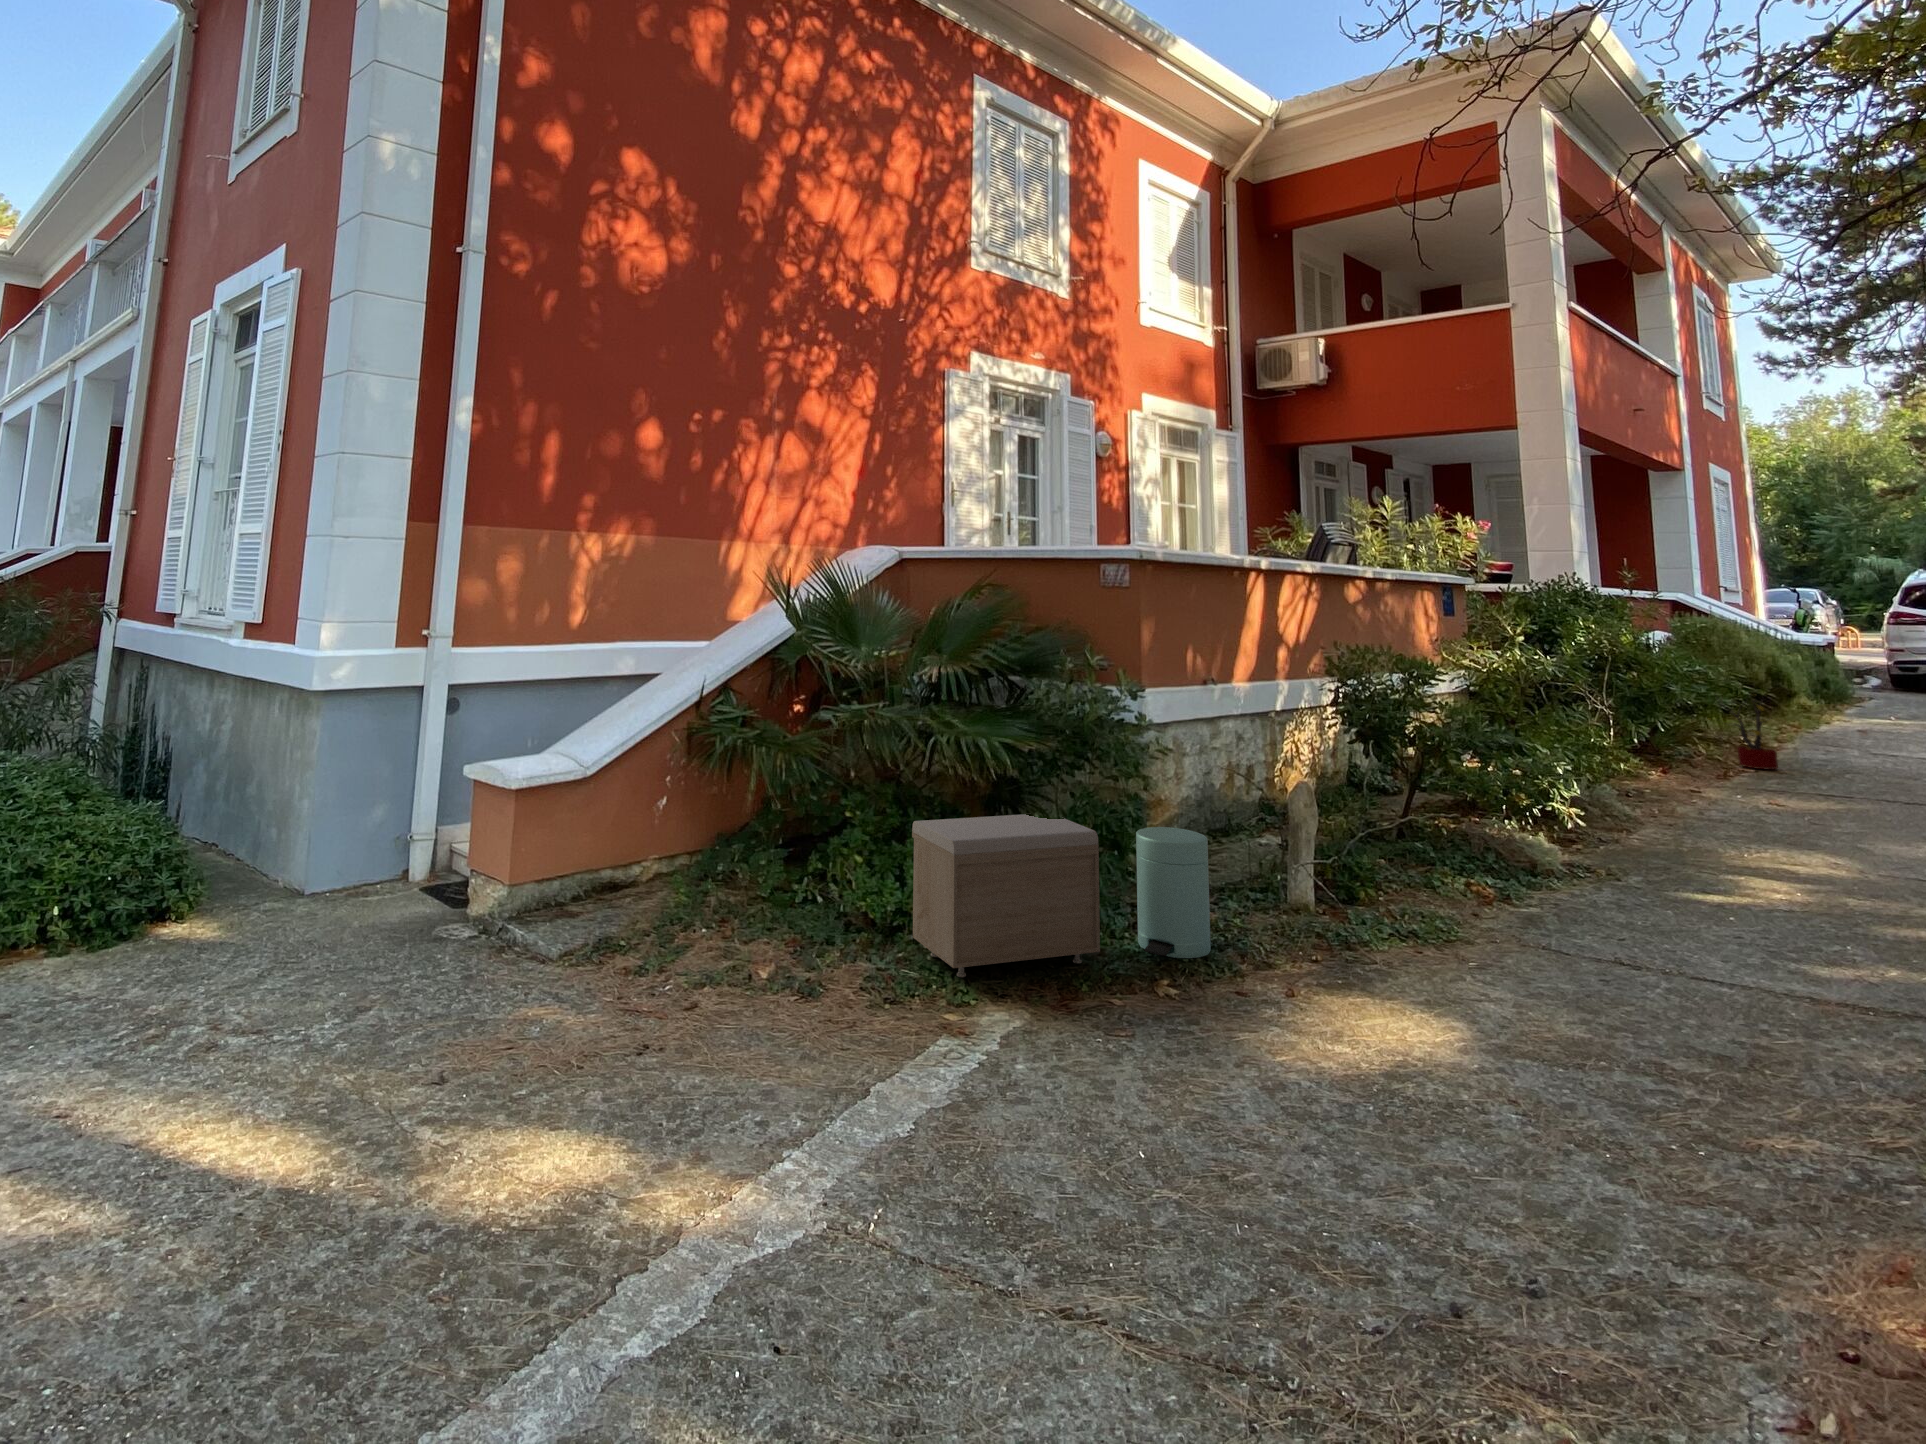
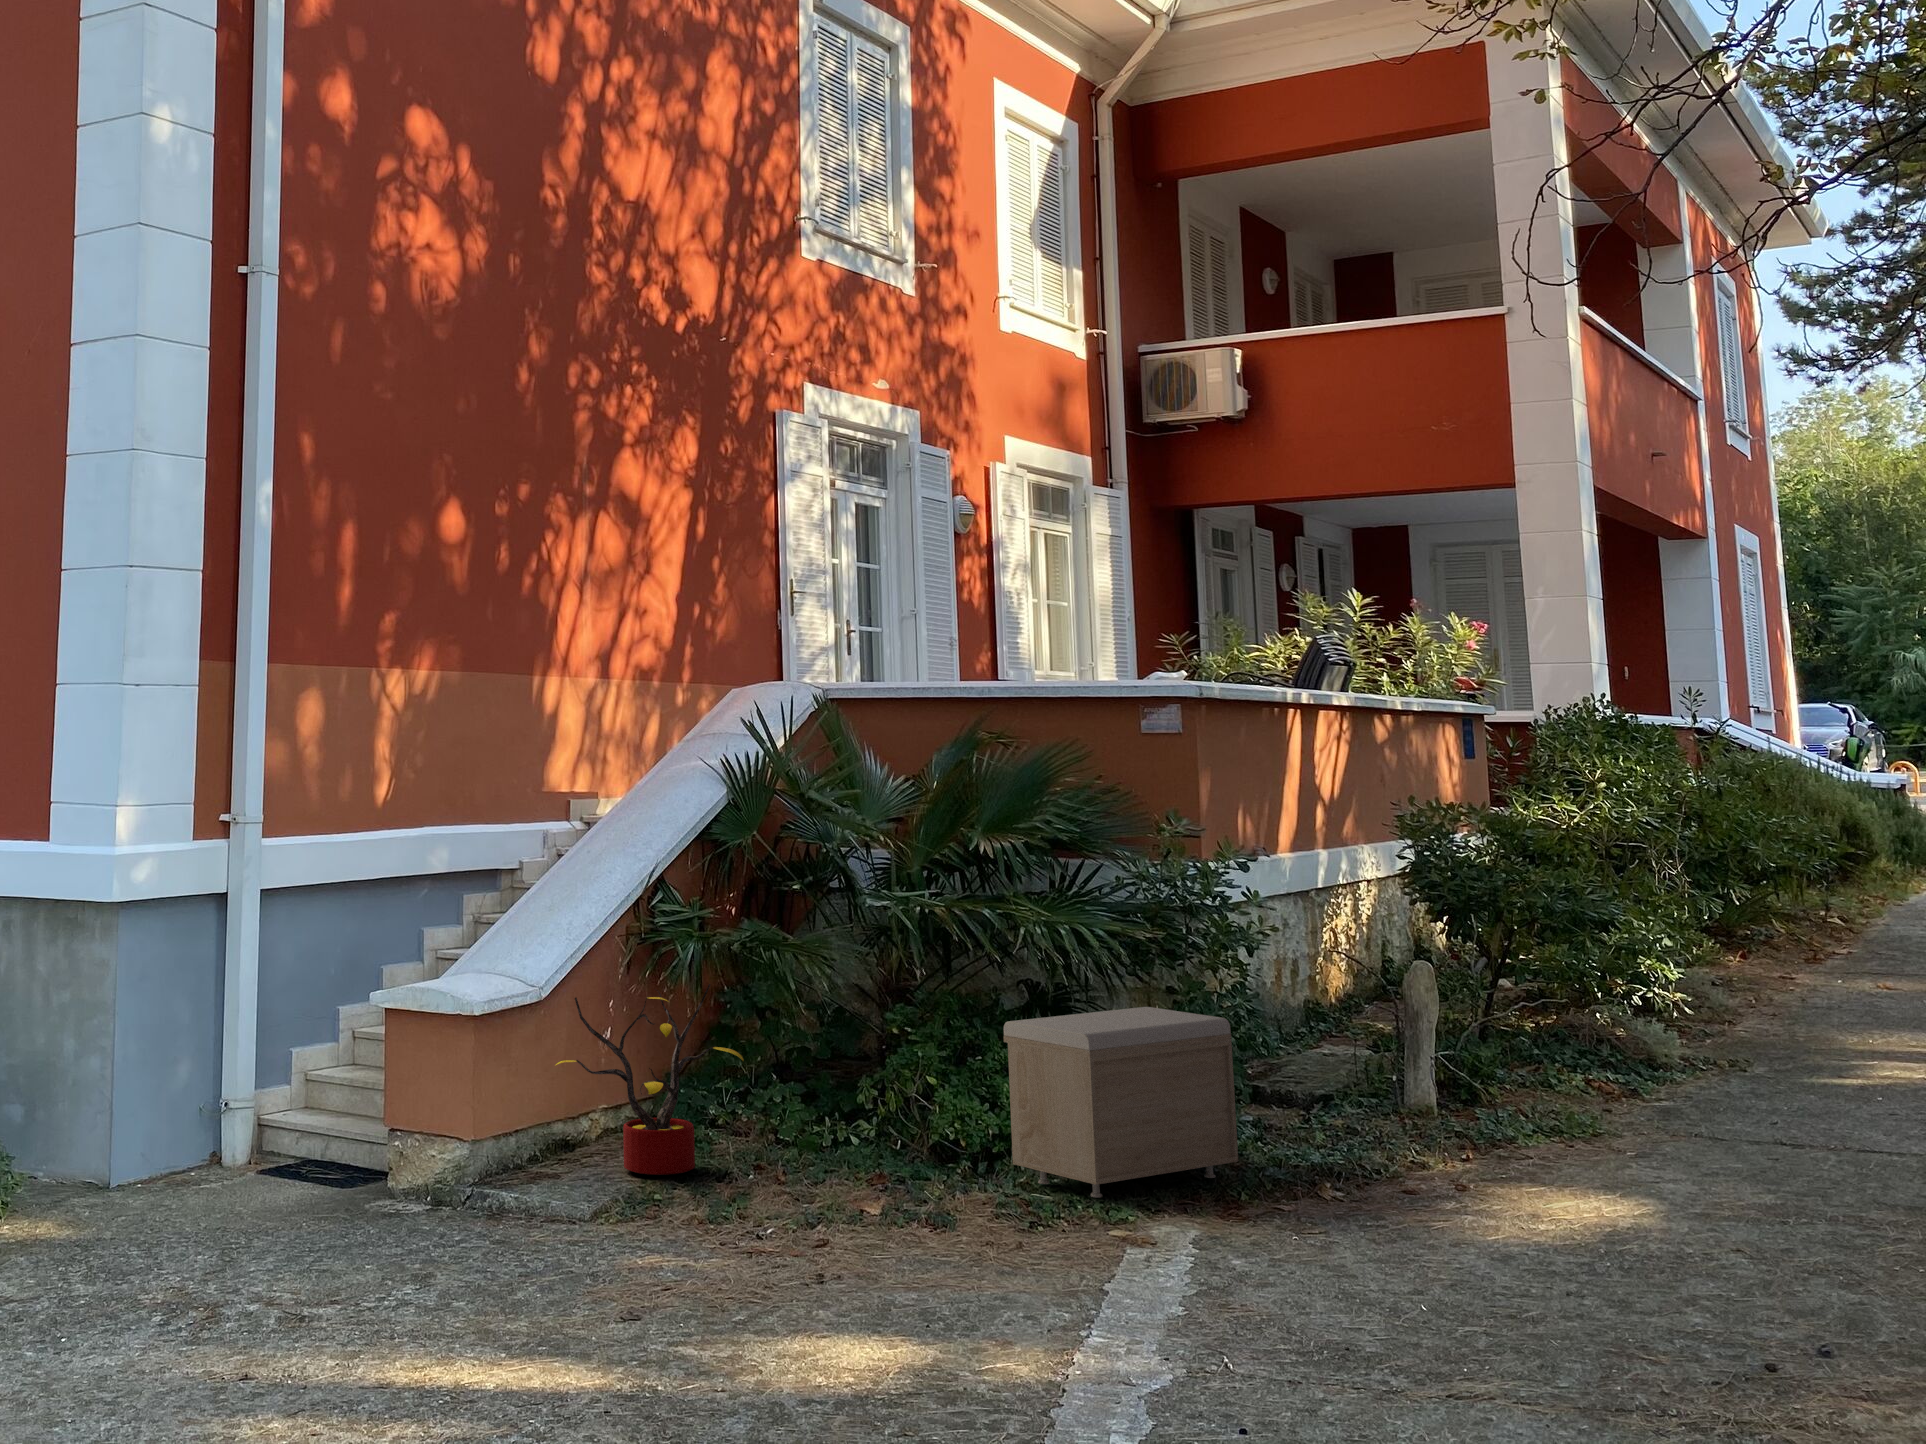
decorative plant: present [1717,693,1778,769] -> present [556,984,744,1175]
trash can: present [1136,827,1211,958] -> none [1251,1017,1348,1165]

